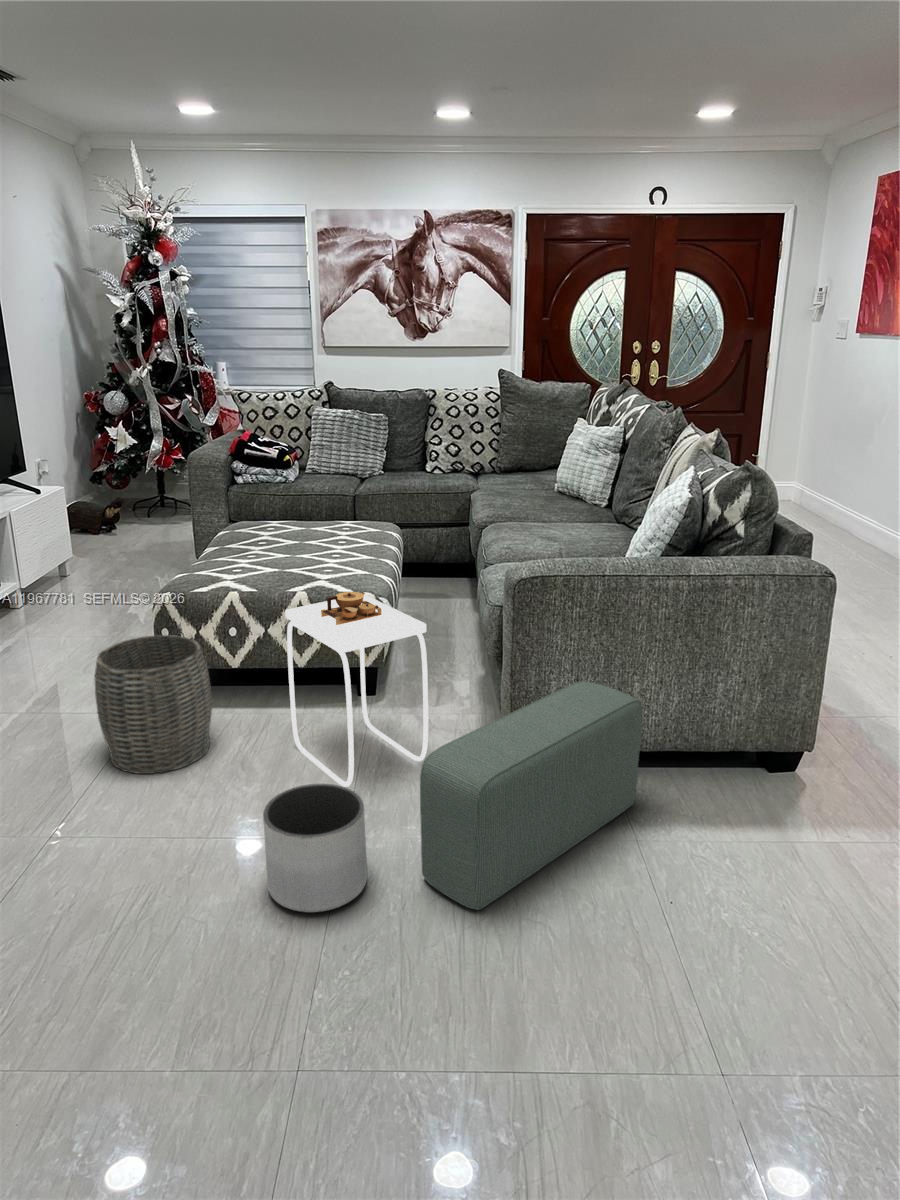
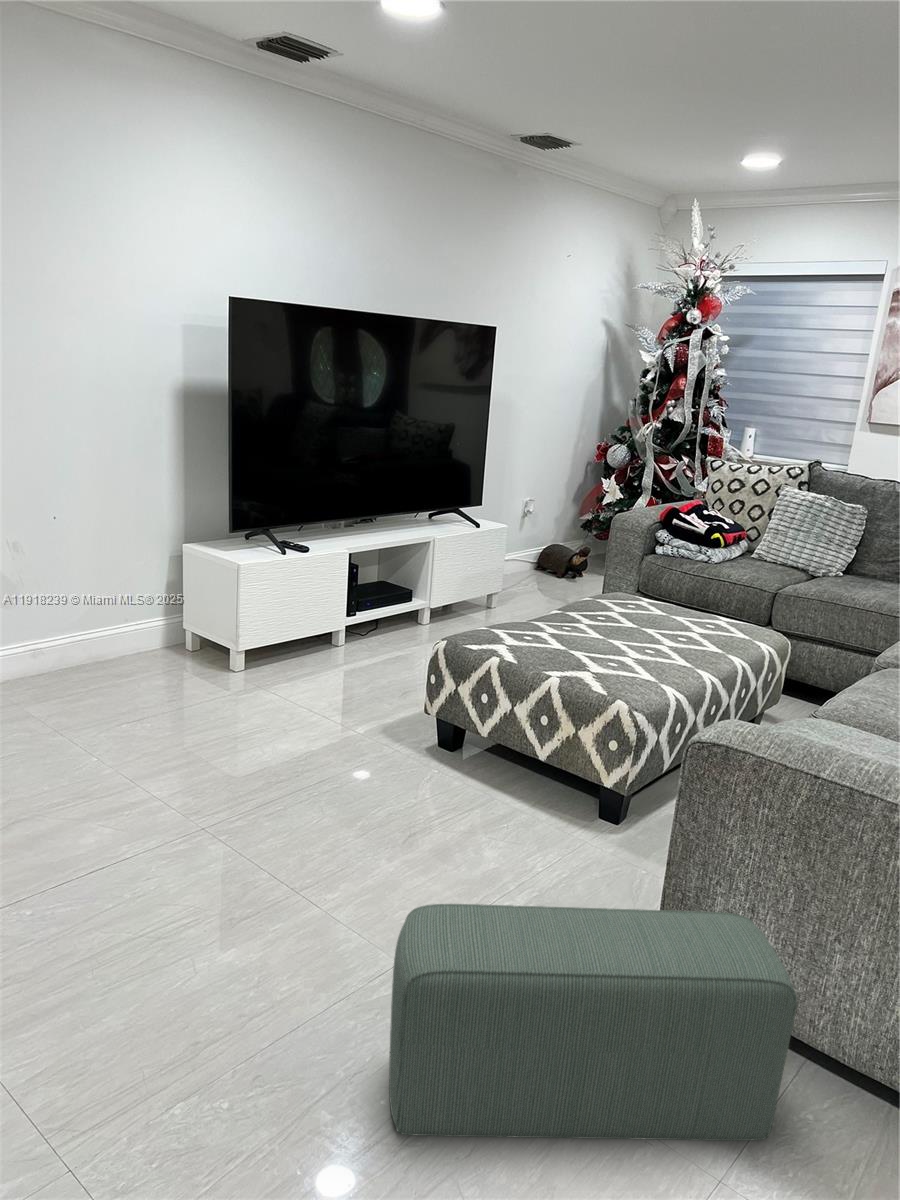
side table: present [285,592,428,787] -> none [455,686,588,922]
woven basket: present [95,635,212,774] -> none [309,671,421,814]
planter: present [263,784,367,913] -> none [249,874,367,1030]

